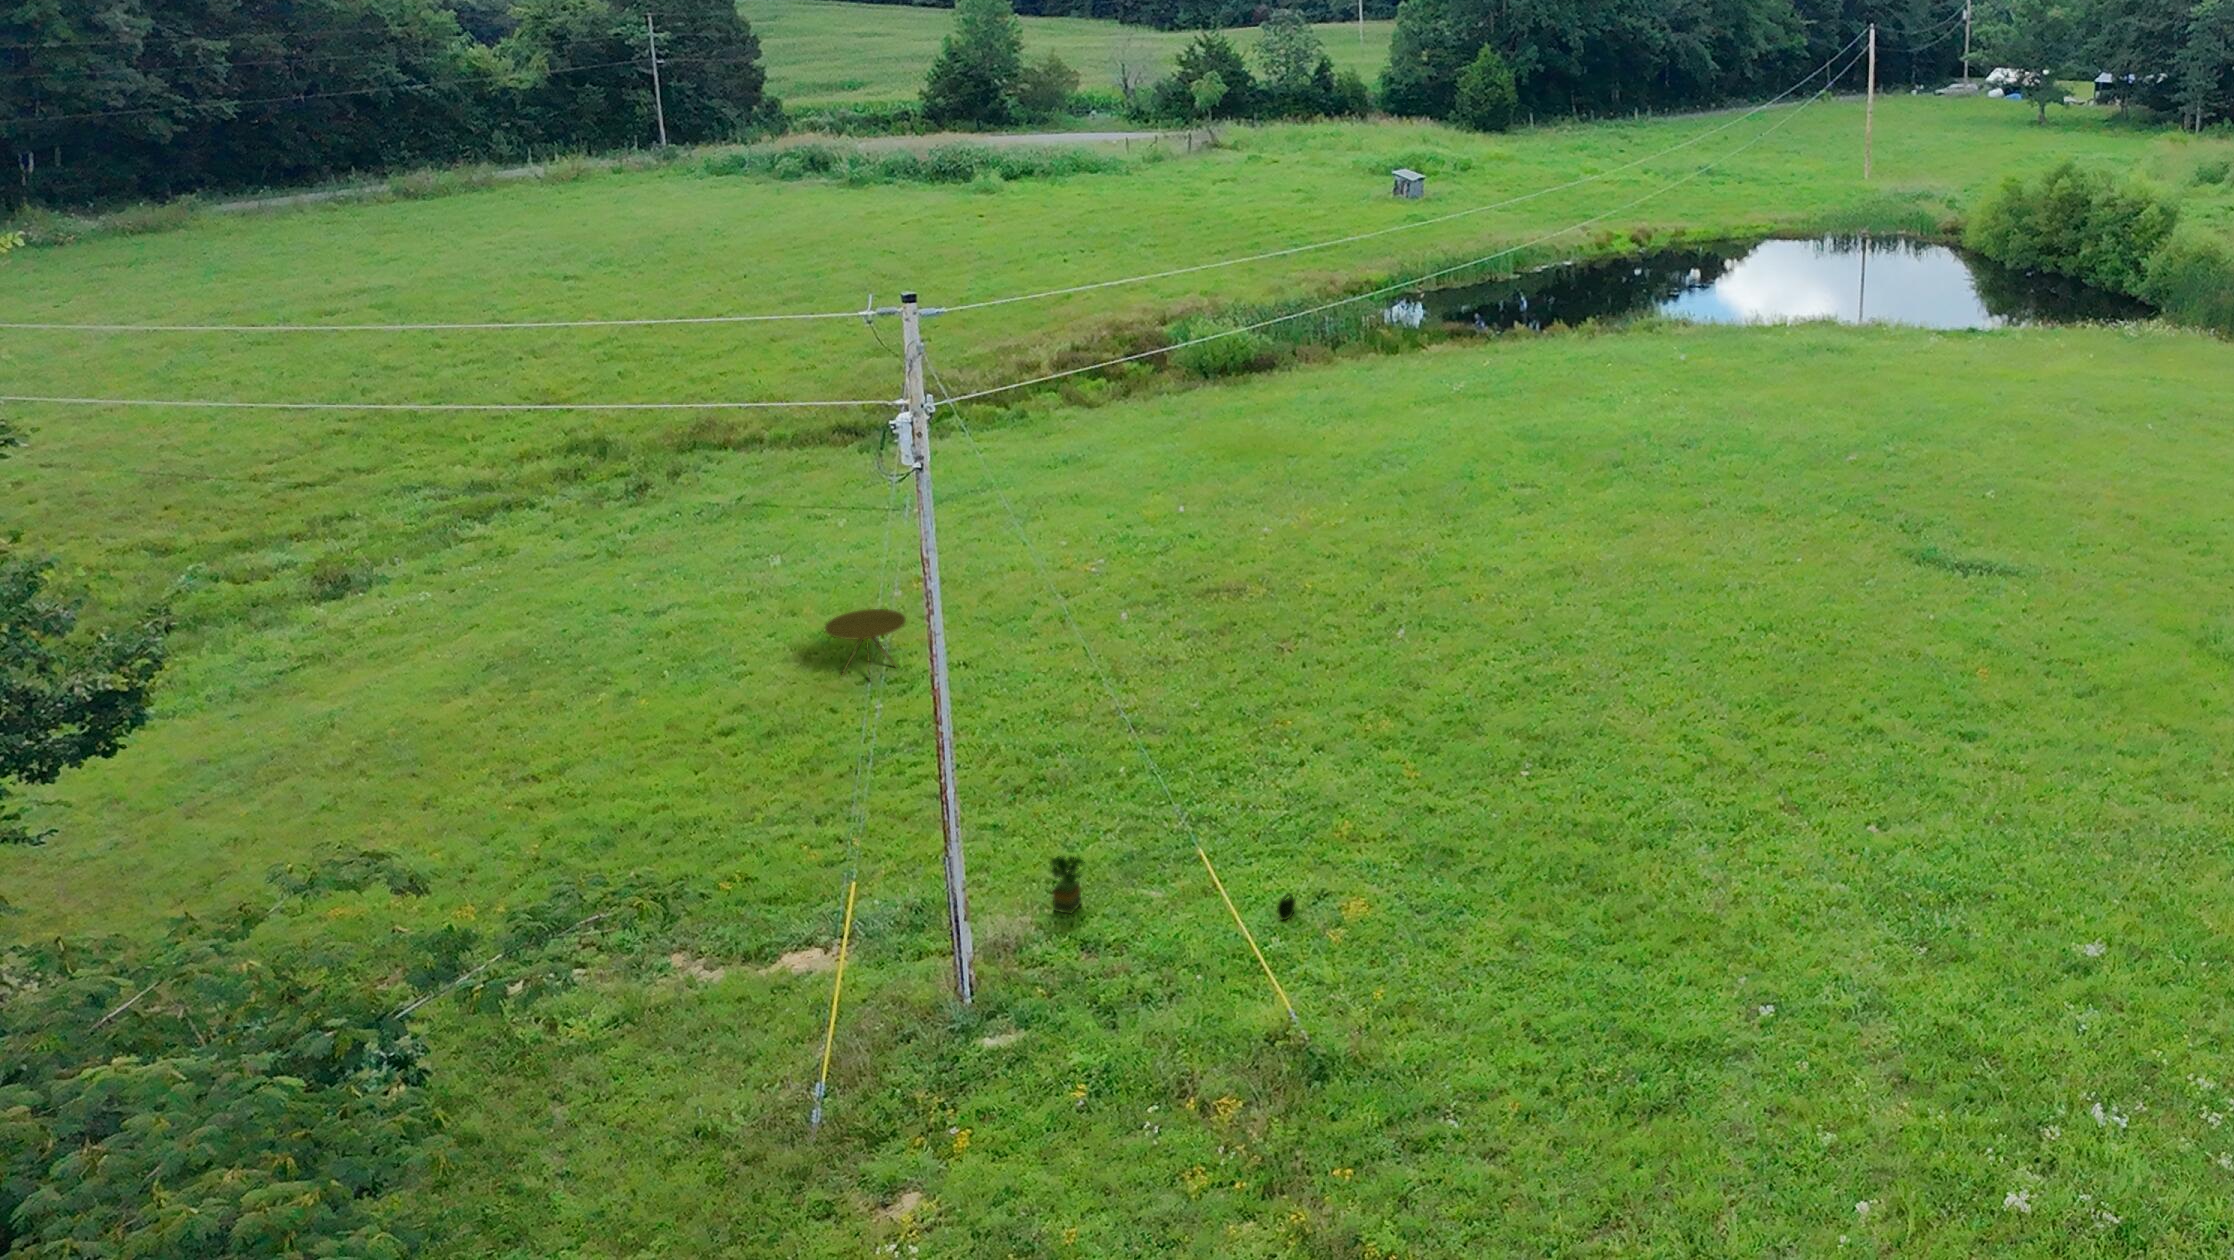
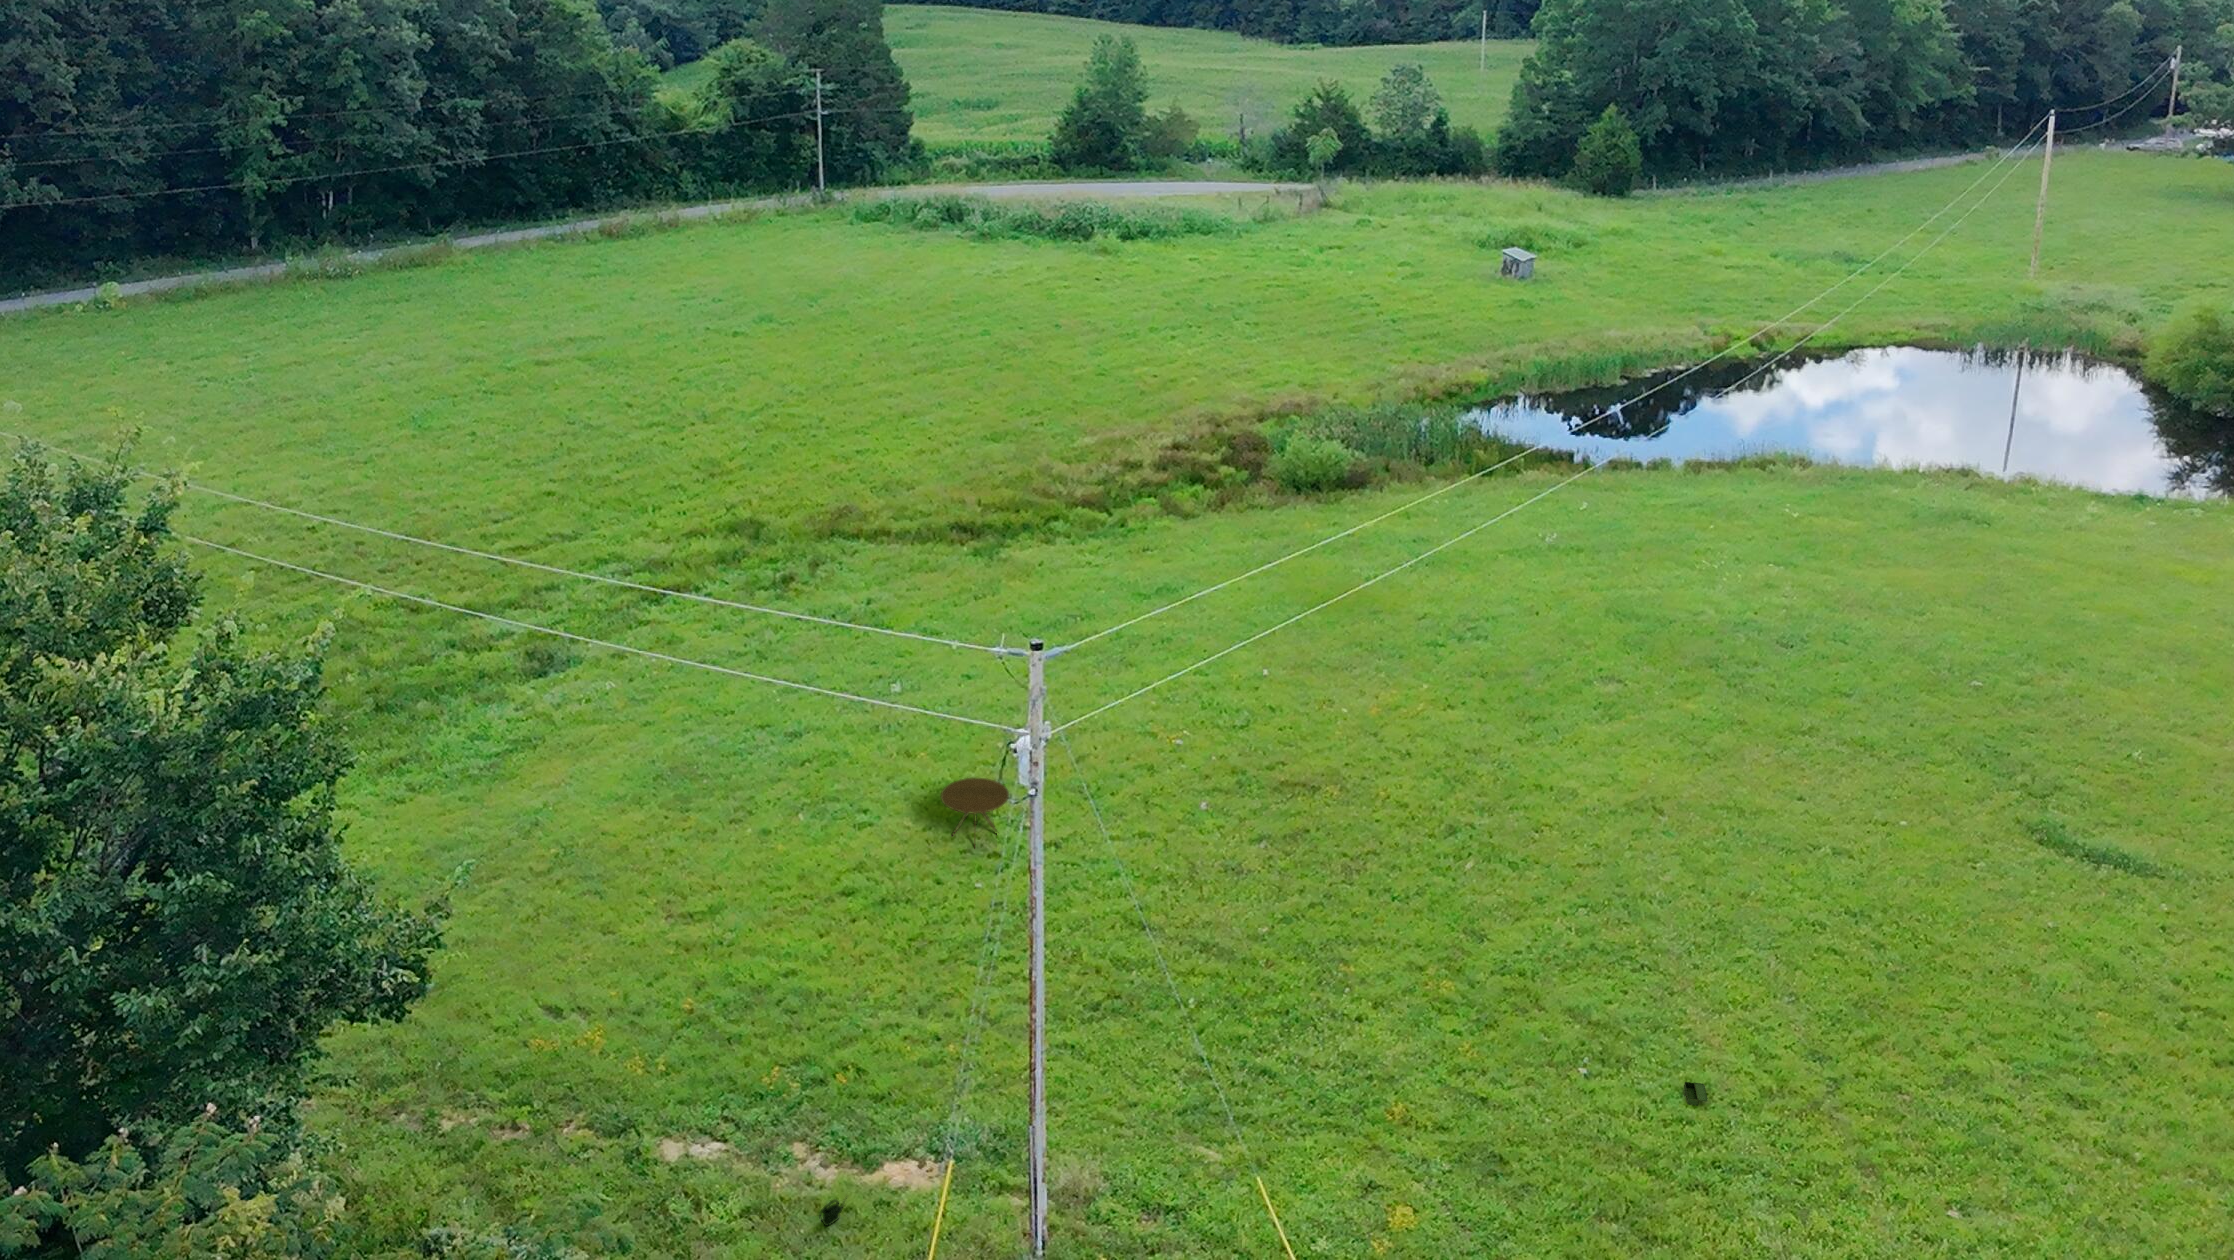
toolbox: none [1621,762,1644,780] -> present [1683,1082,1708,1105]
potted tree: present [1050,856,1085,913] -> none [1116,1111,1149,1168]
watering can: present [1277,893,1296,920] -> present [819,1198,847,1226]

